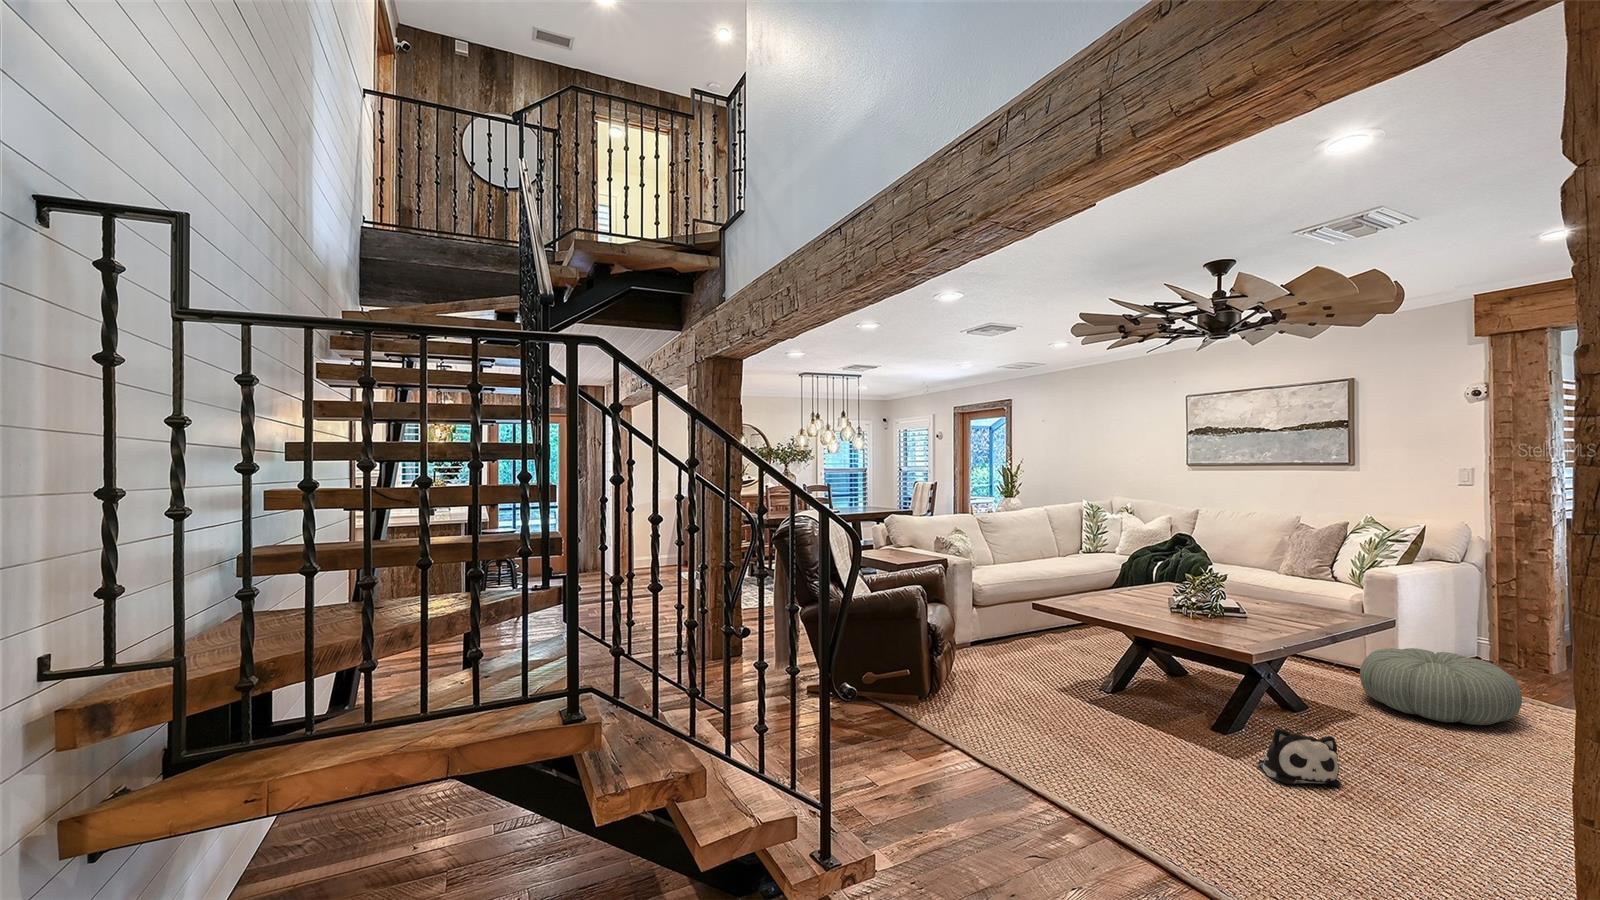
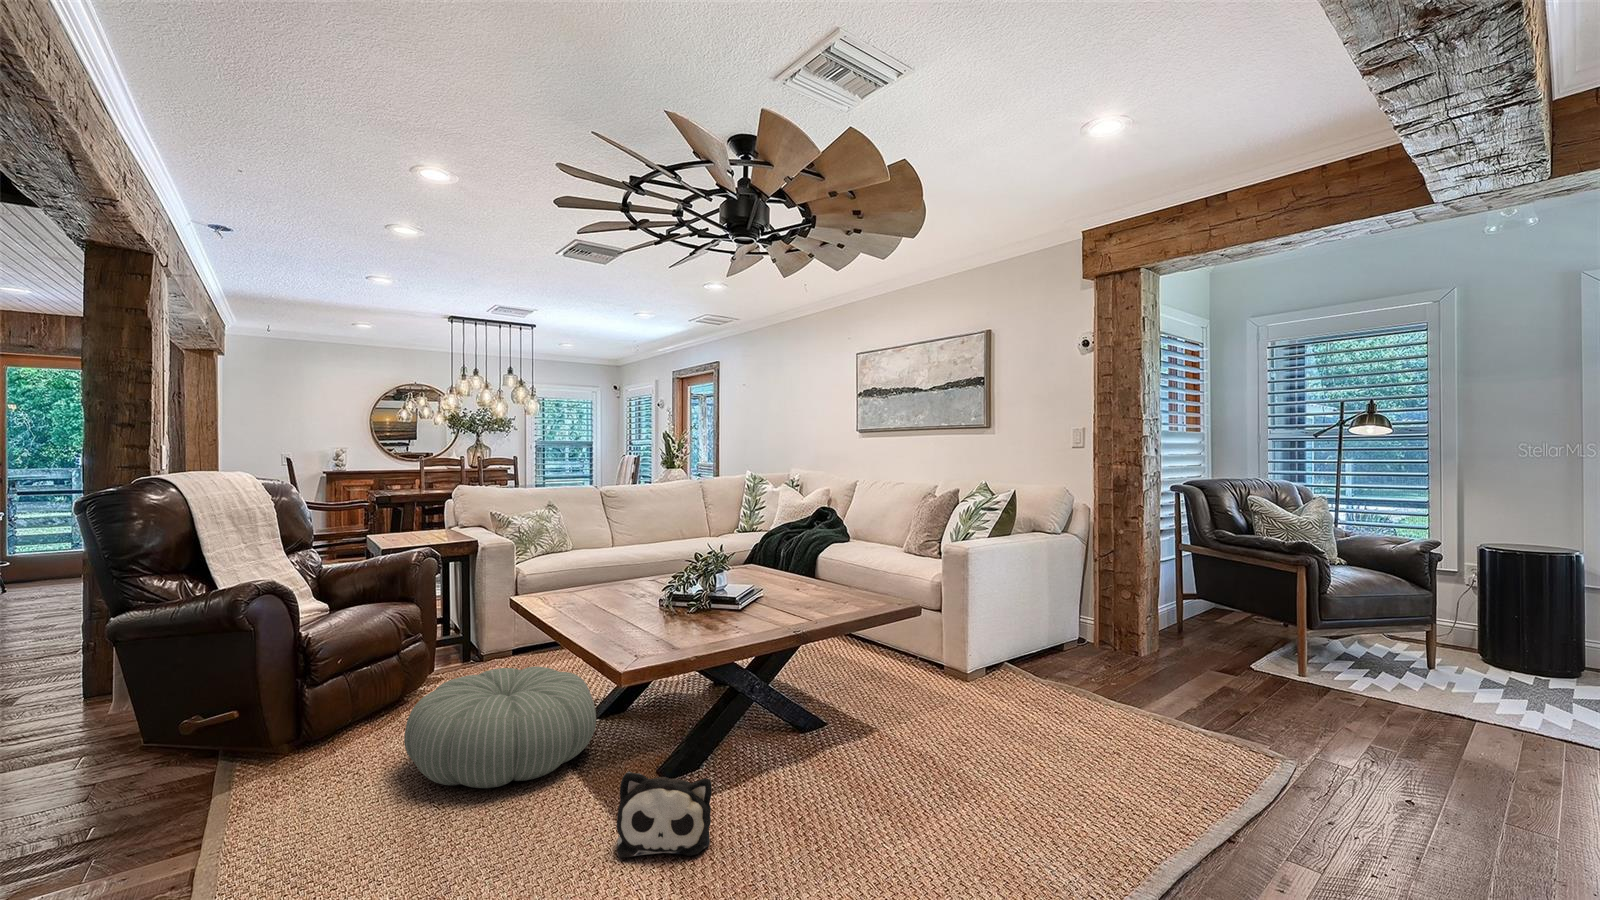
pouf: present [1360,648,1522,725] -> present [404,667,596,788]

